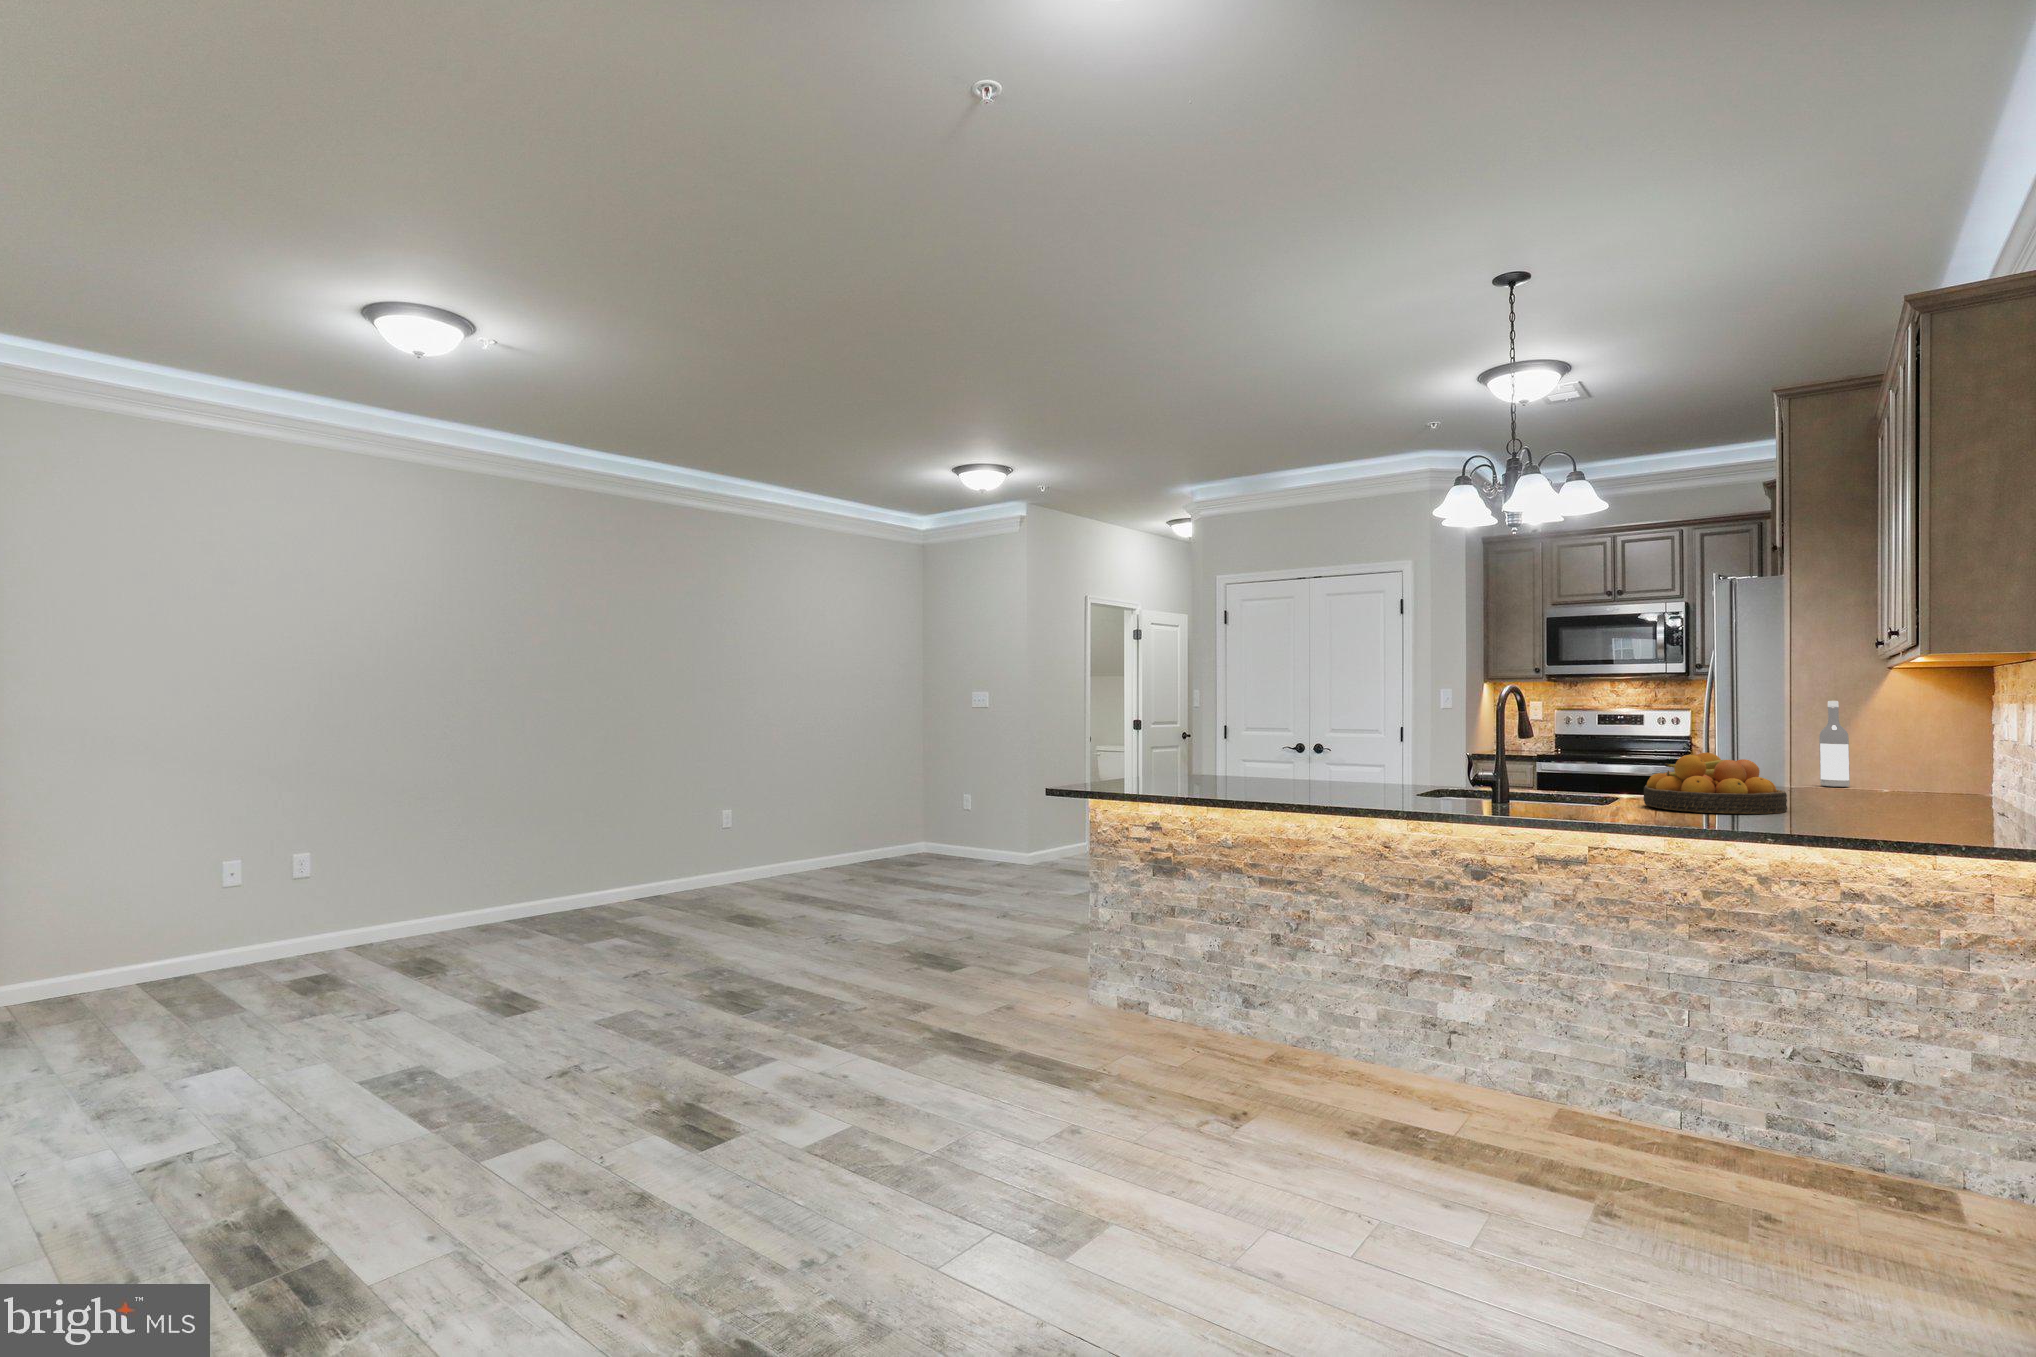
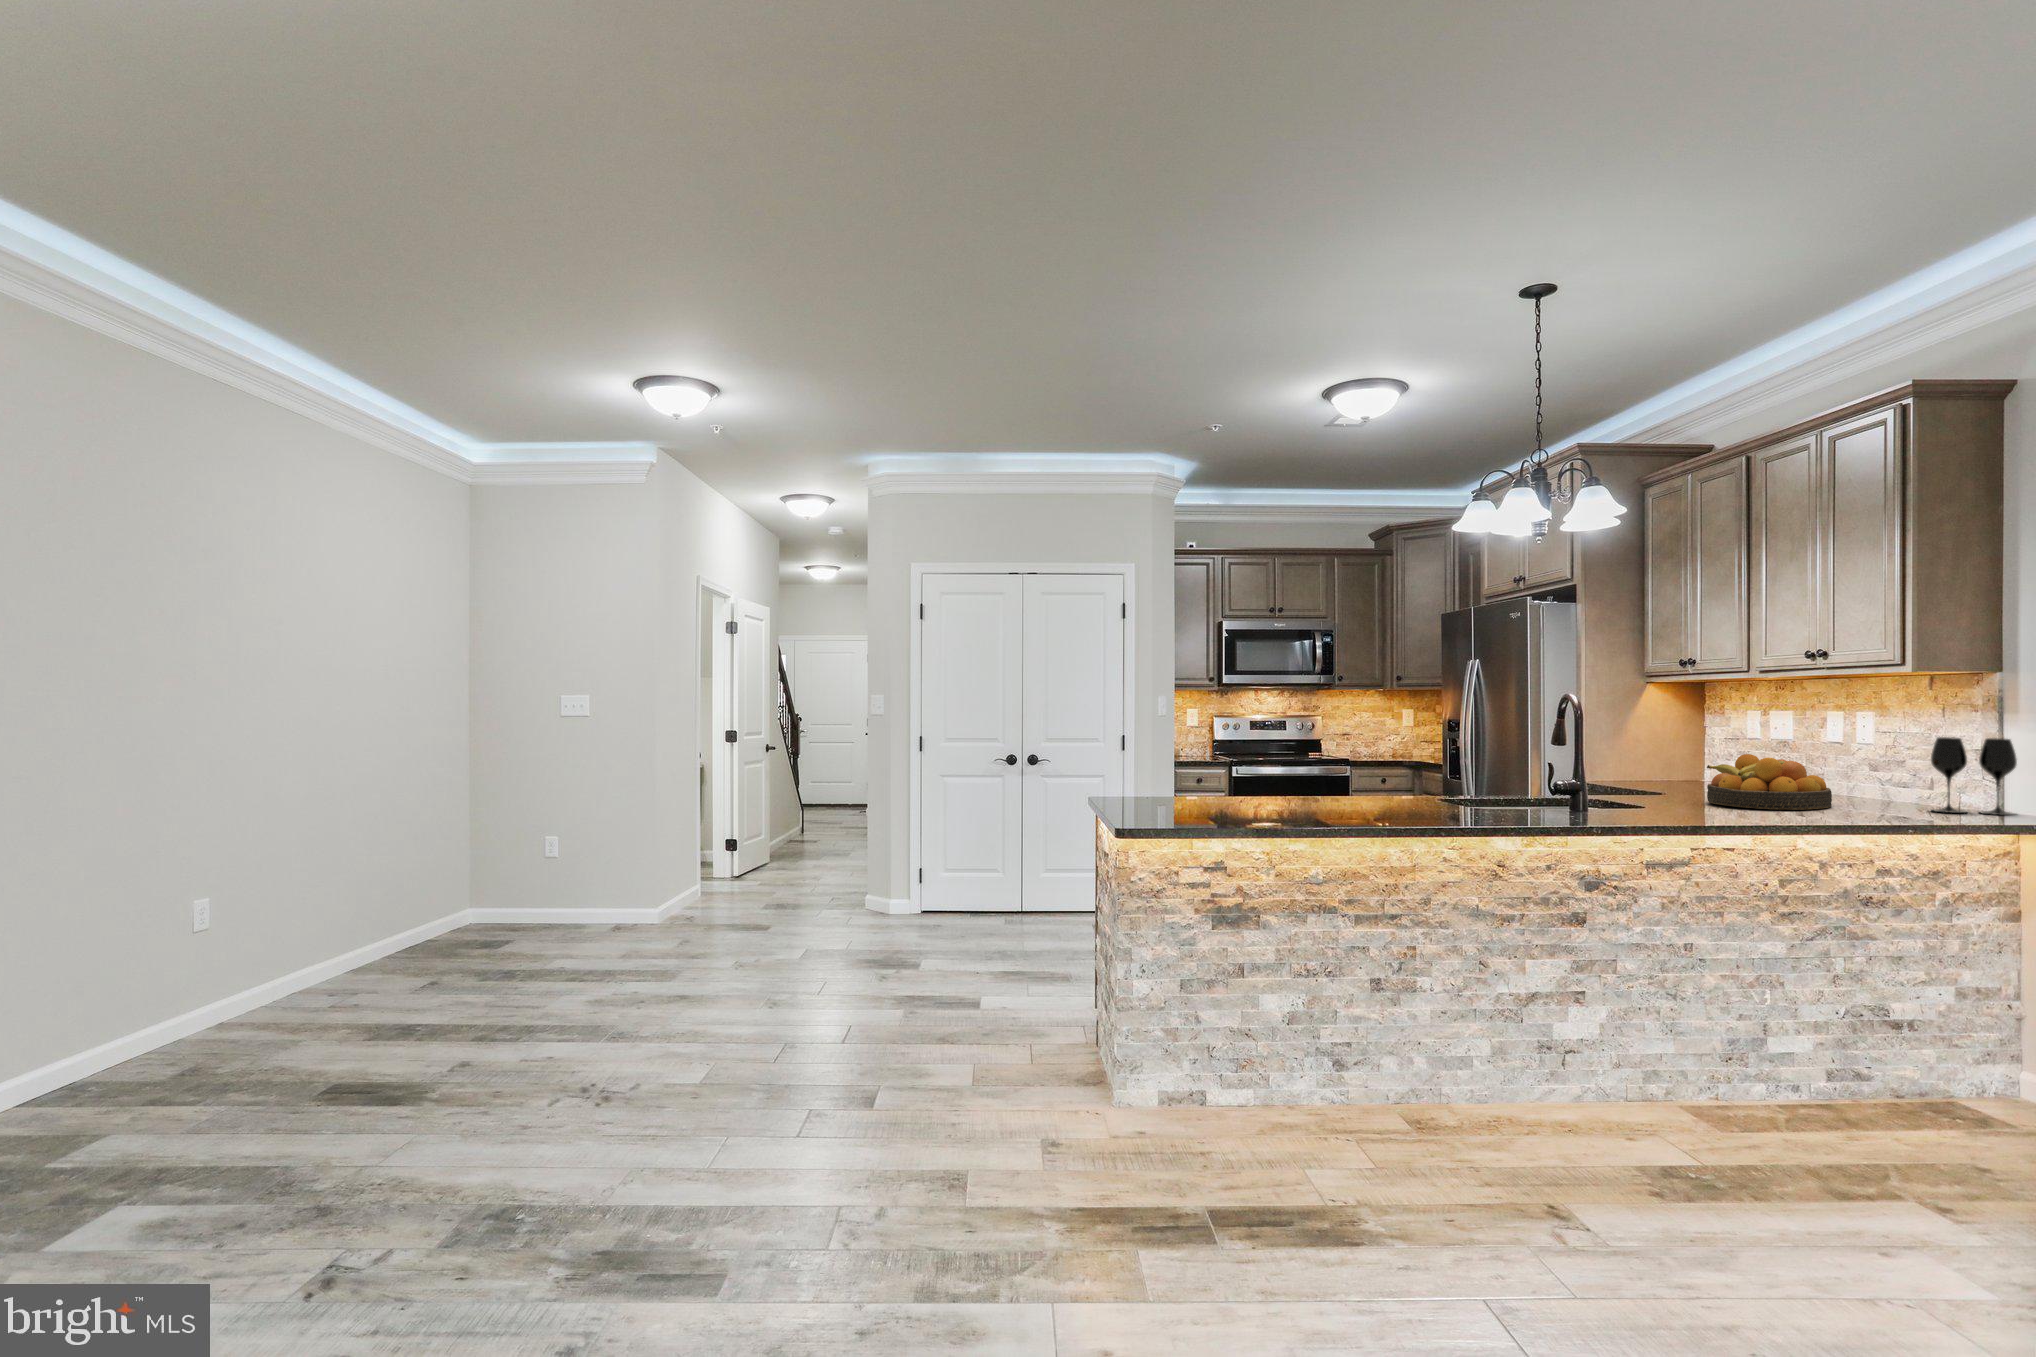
wine bottle: present [1819,701,1850,787] -> none [1677,701,1701,777]
wine glass: none [1859,735,1966,833] -> present [1931,737,2017,815]

